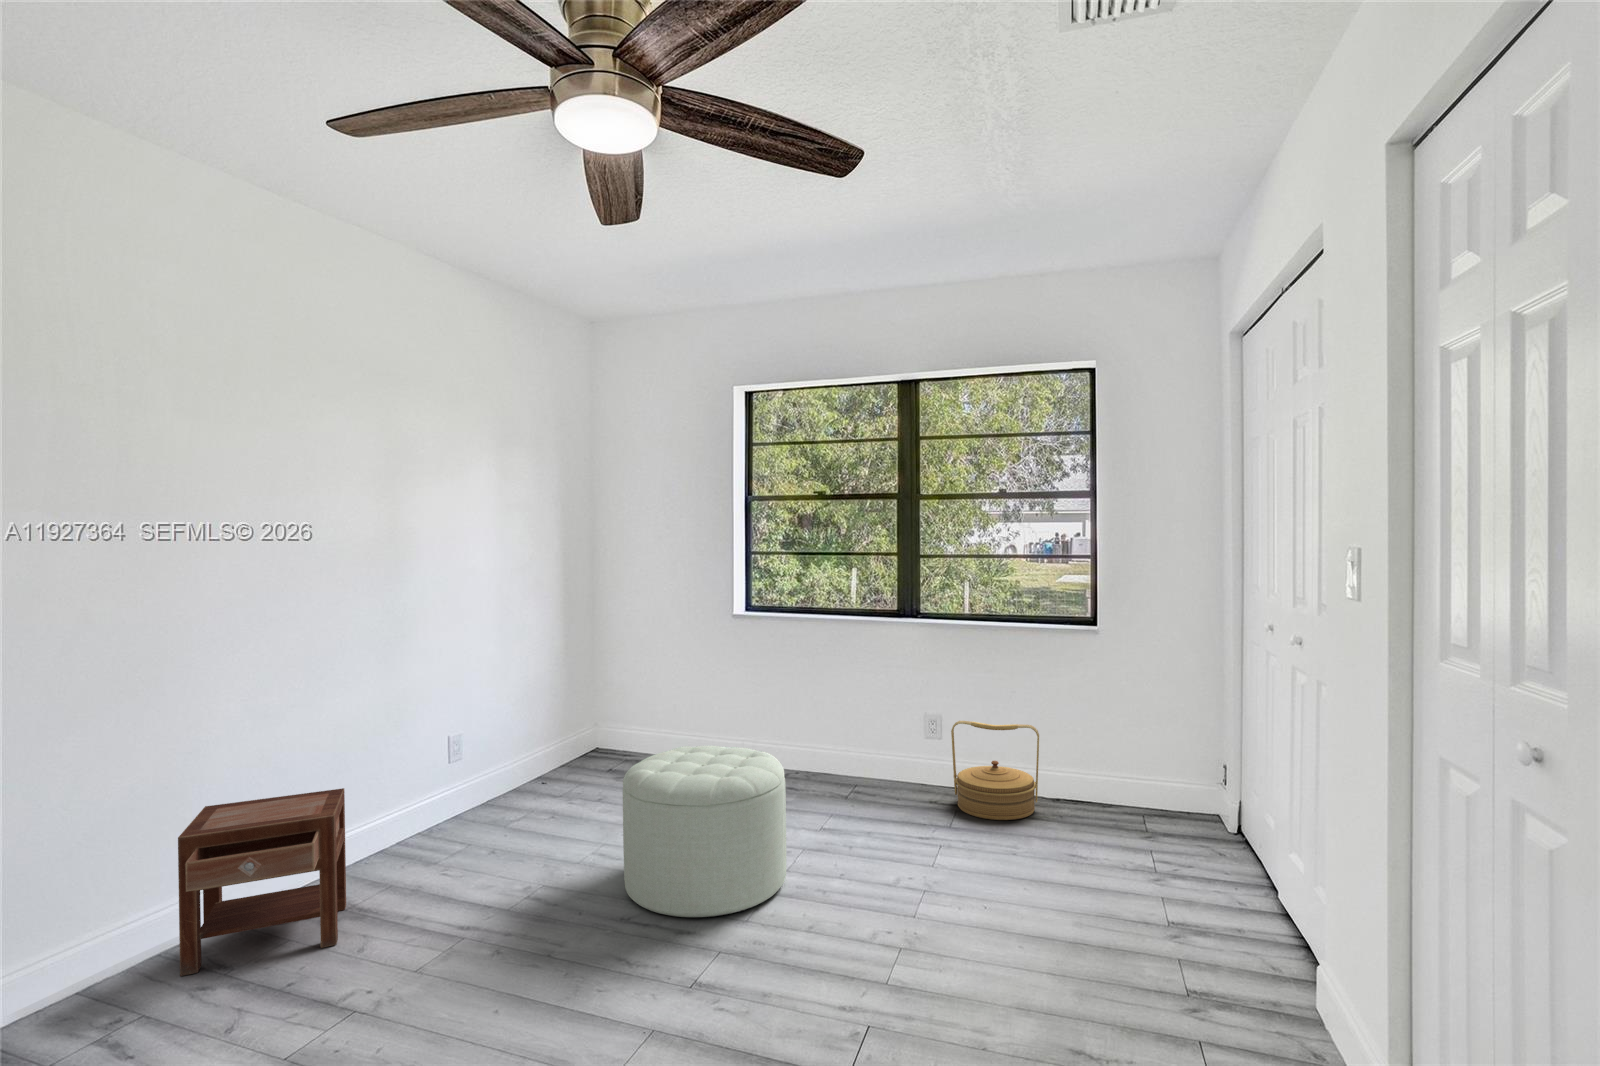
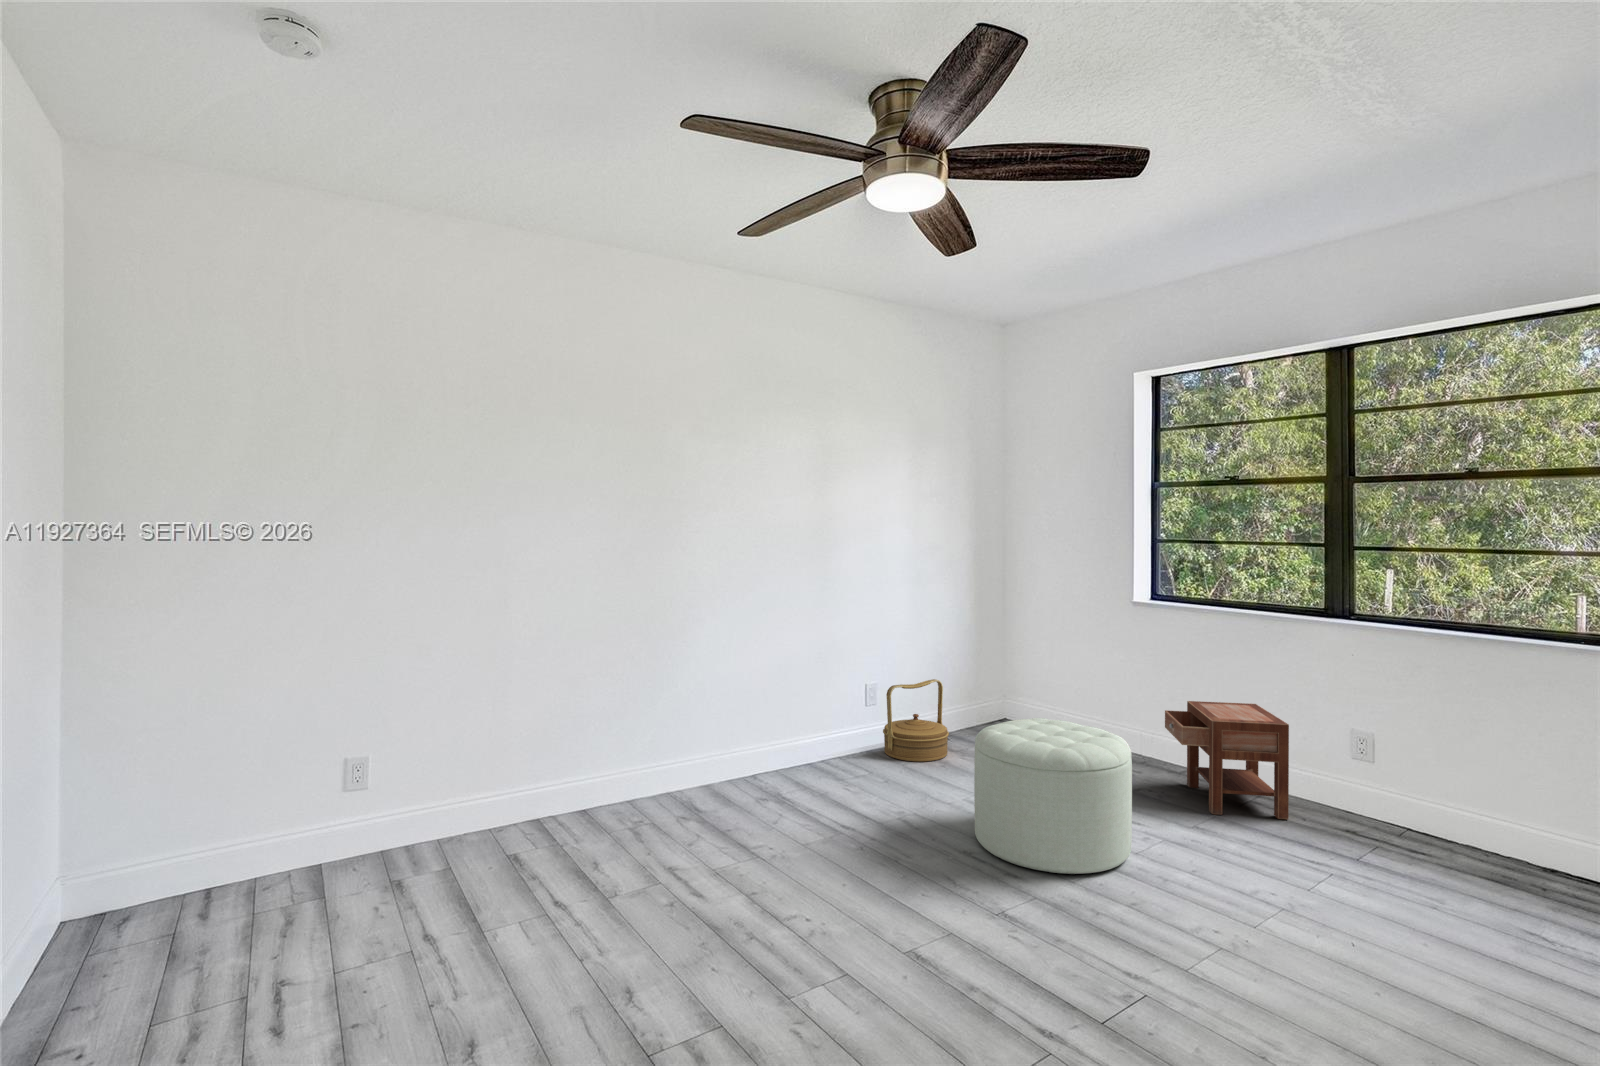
woven basket: present [951,721,1039,820] -> present [883,679,949,762]
nightstand: present [178,788,346,976] -> present [1165,701,1289,819]

